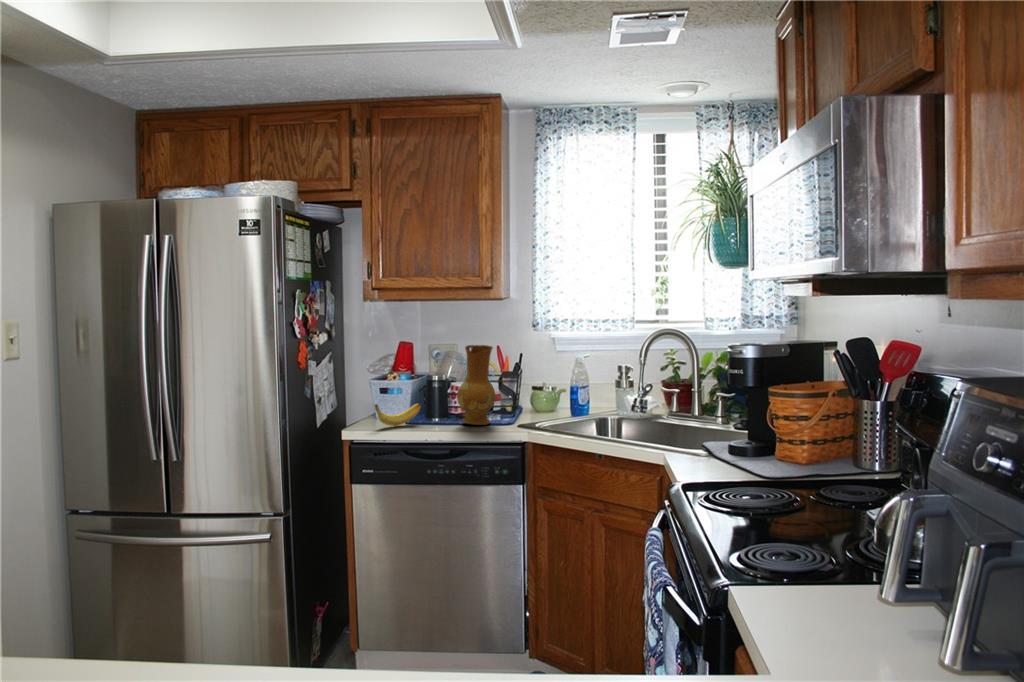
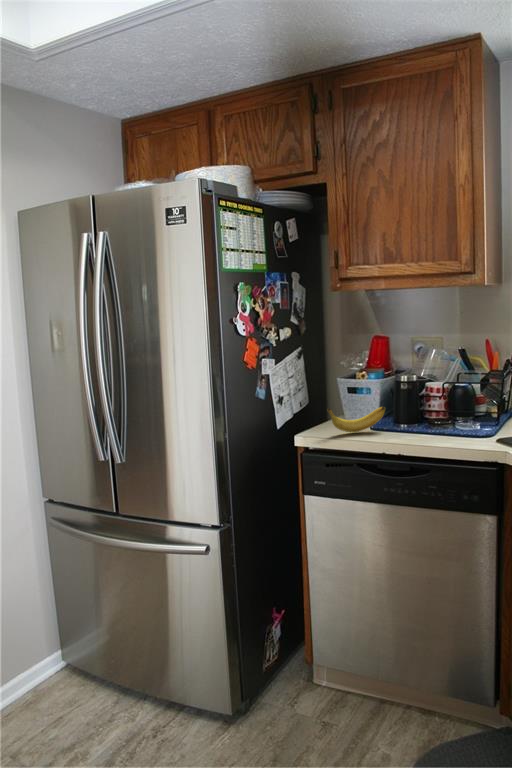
ceramic jug: present [457,345,495,425] -> none [423,339,471,436]

